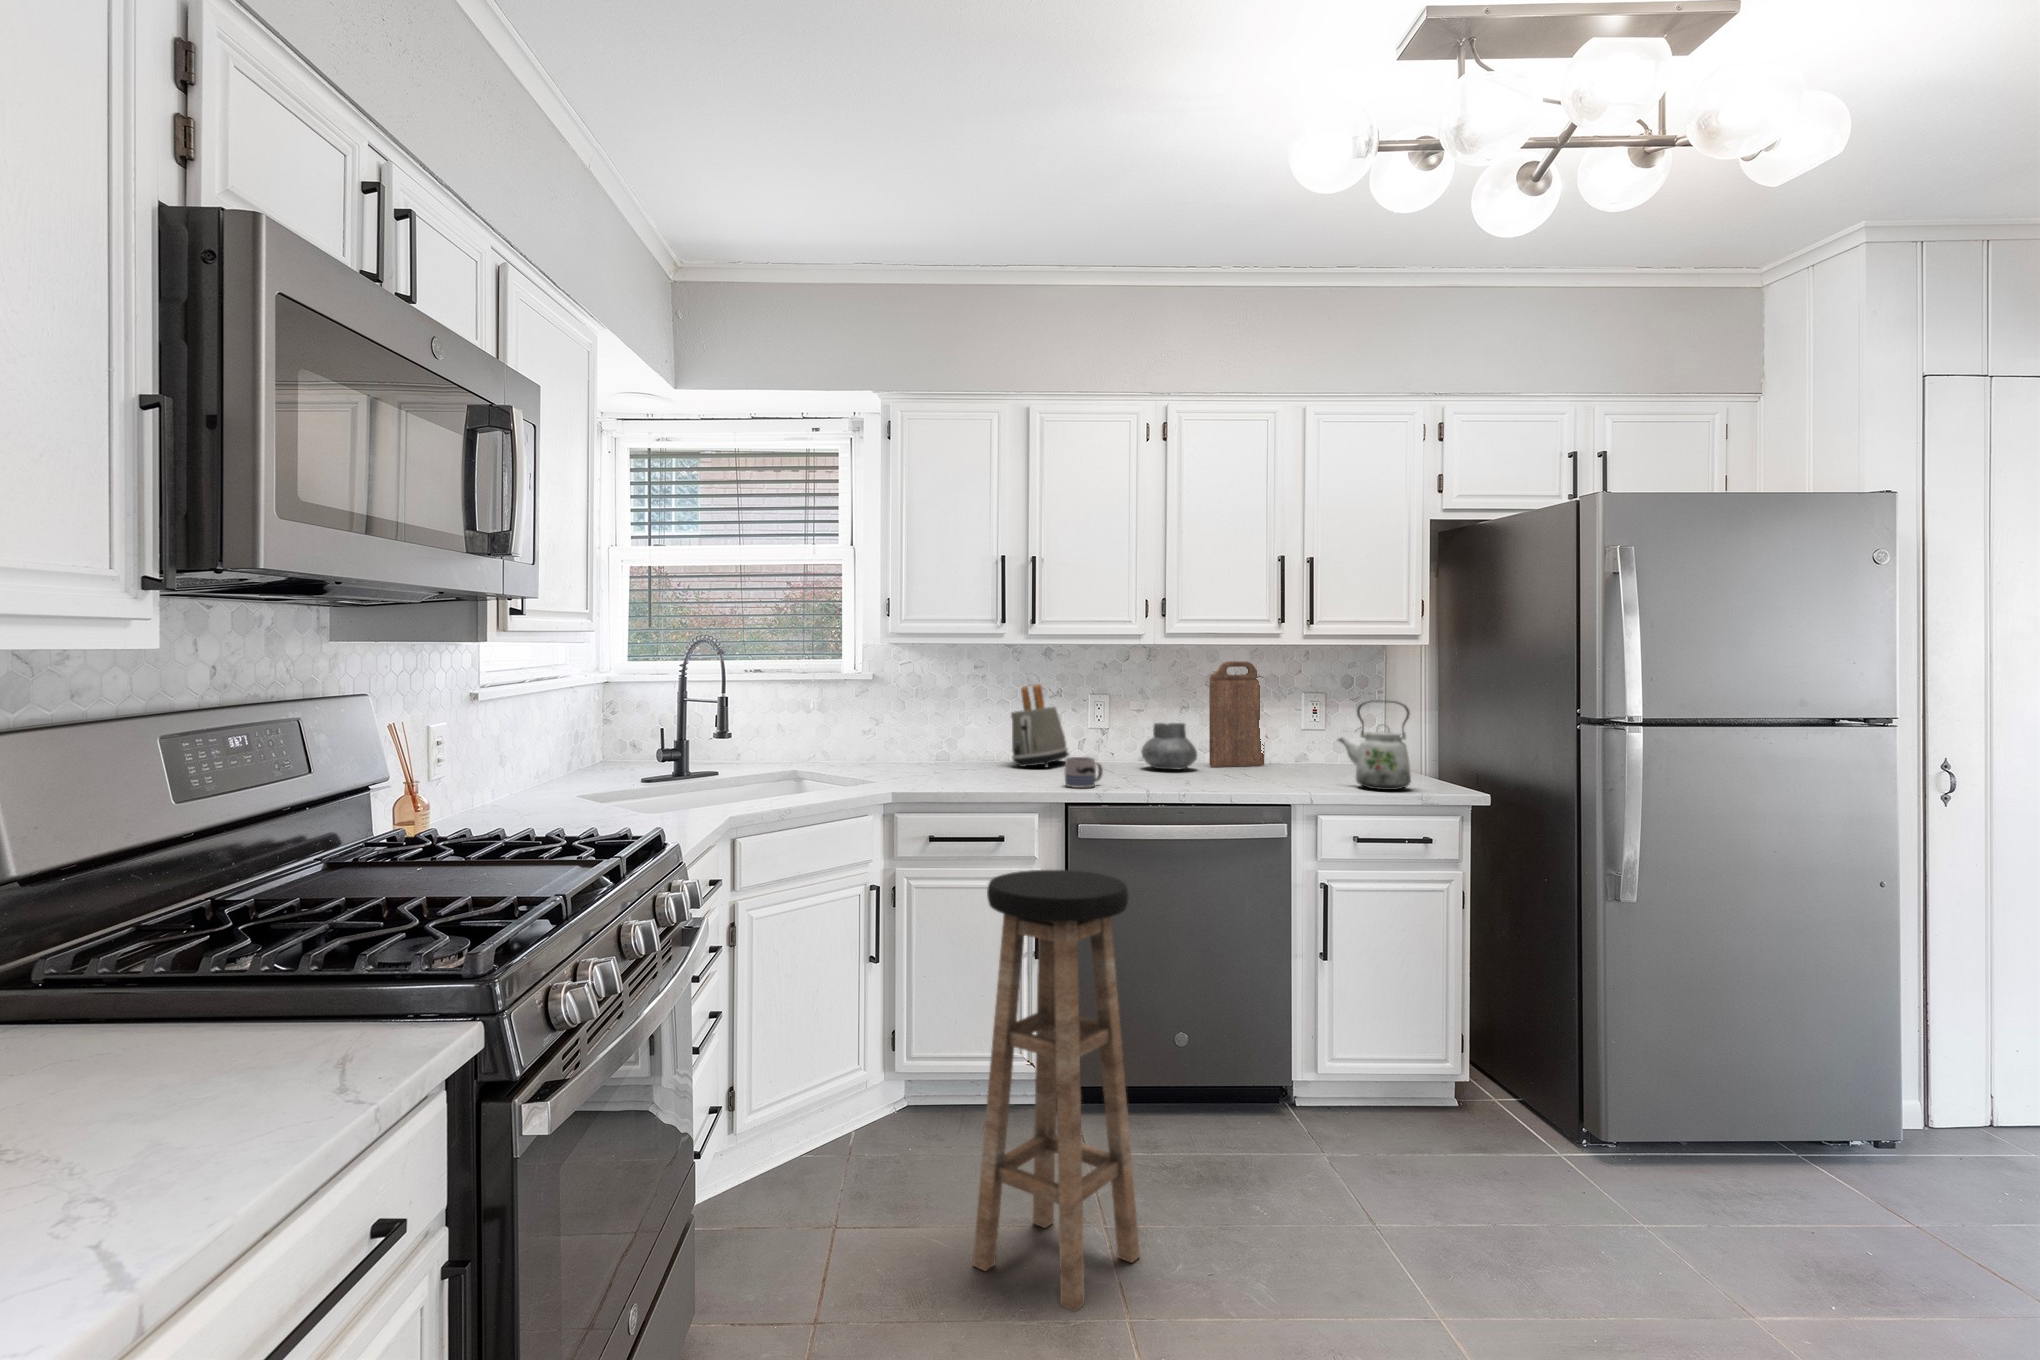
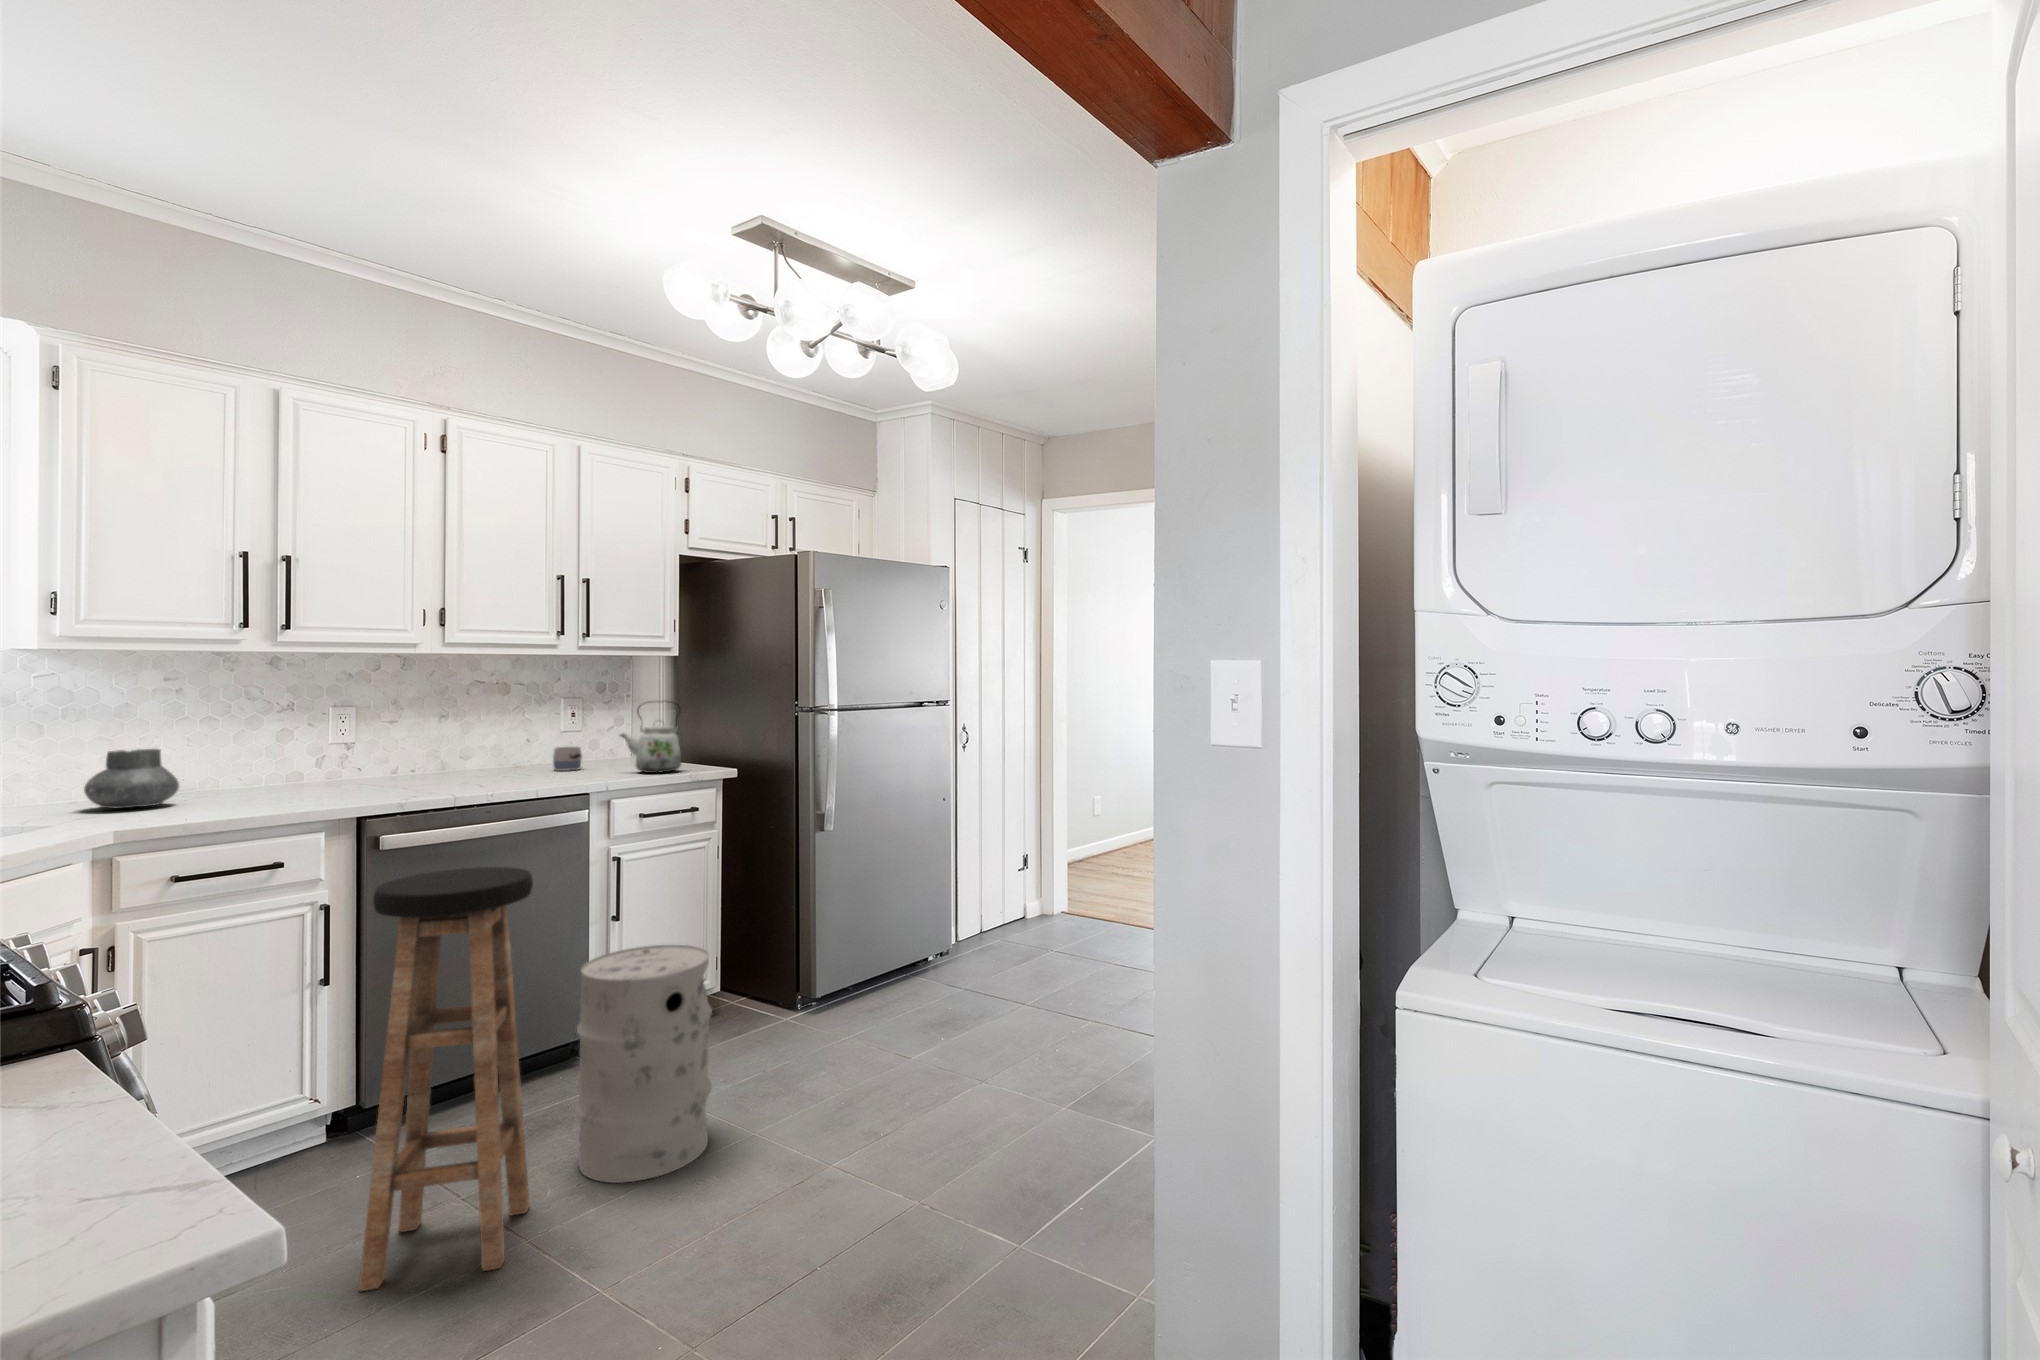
cutting board: present [1209,661,1264,767] -> none [474,671,525,771]
toaster: present [1011,684,1069,767] -> none [237,698,308,791]
vase: present [1141,723,1197,770] -> present [84,749,179,808]
mug: present [1065,757,1103,788] -> present [553,747,582,771]
trash can: none [1202,999,1360,1296] -> present [575,945,712,1183]

